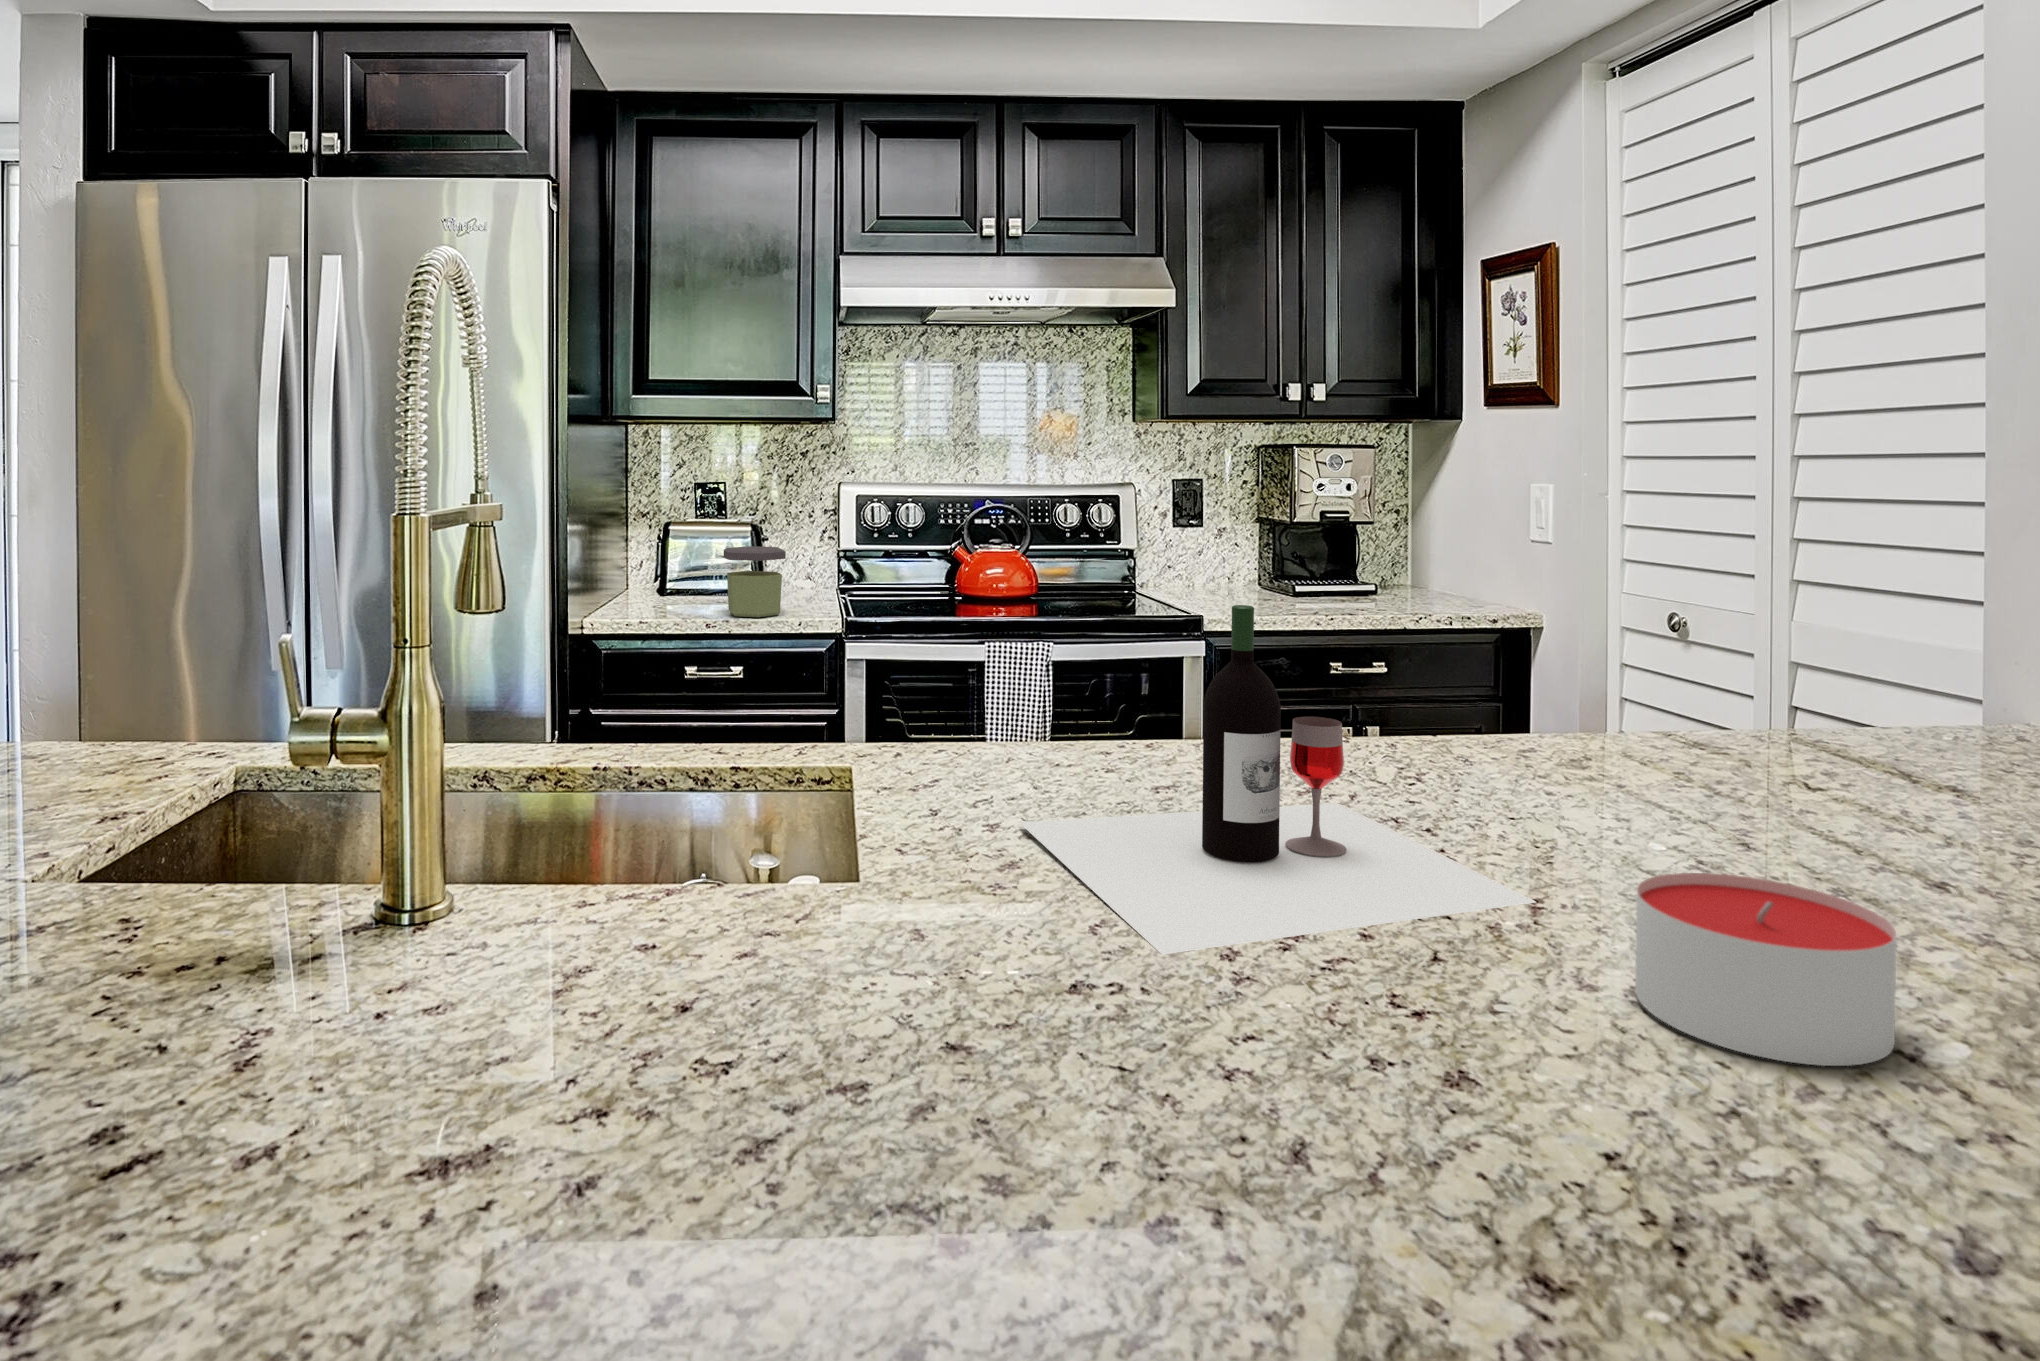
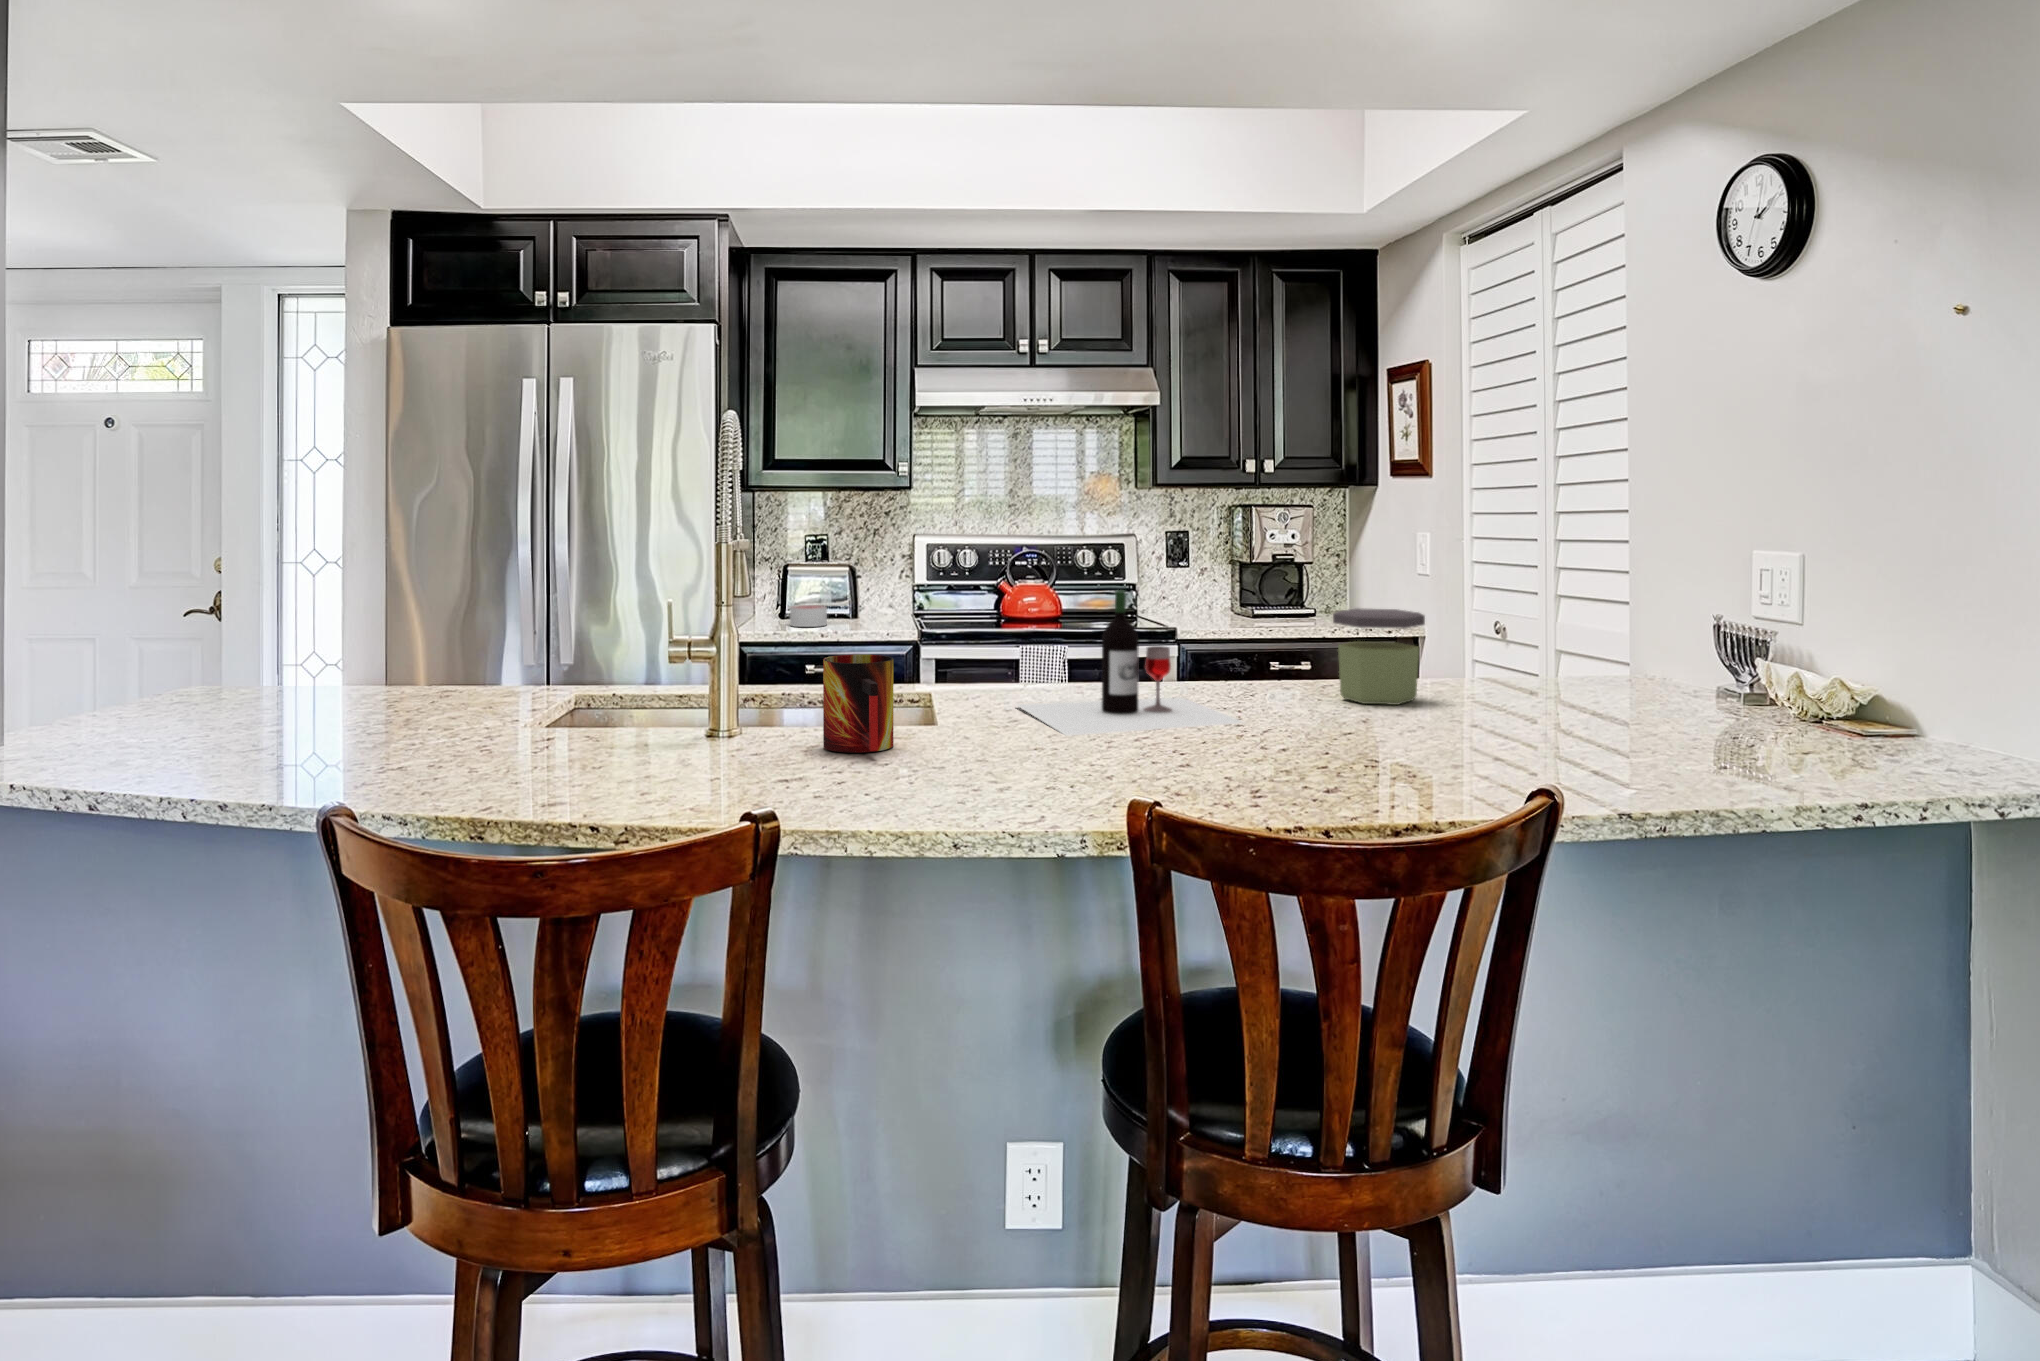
jar: present [724,546,786,617] -> present [1333,609,1425,705]
mug: none [592,771,763,1059] -> present [823,655,893,753]
candle: present [1635,873,1897,1066] -> present [790,605,827,627]

